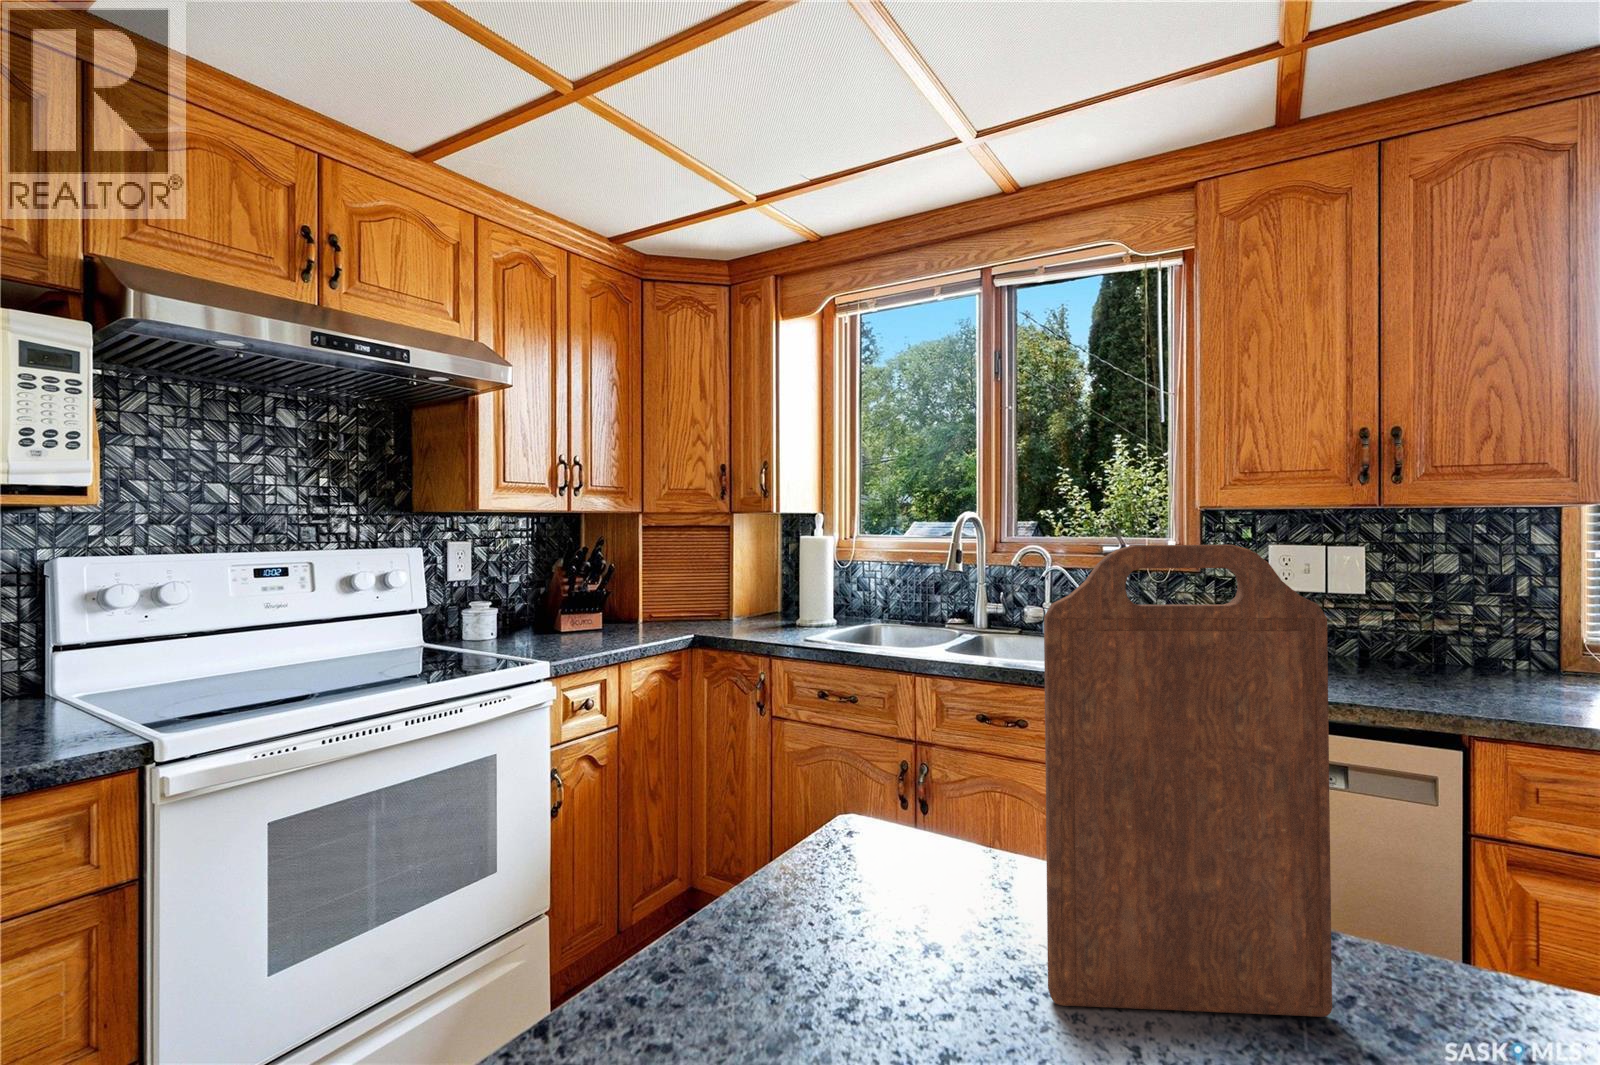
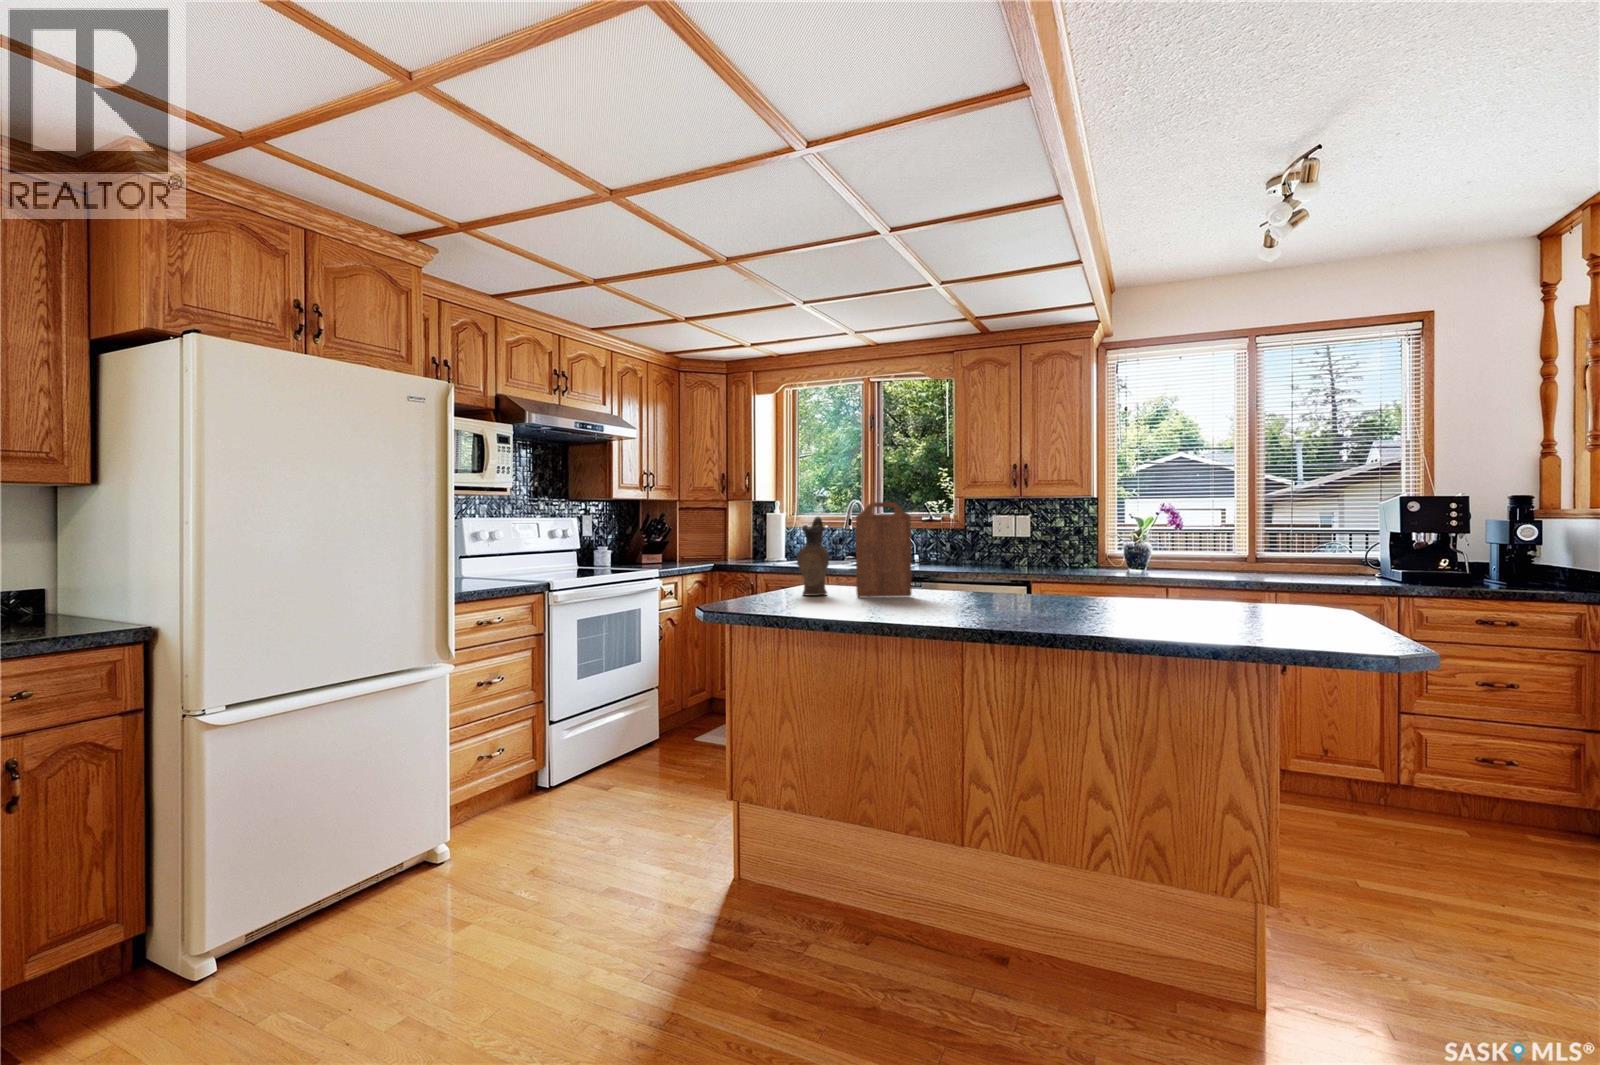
ceramic pitcher: none [774,595,915,957] -> present [797,517,829,595]

